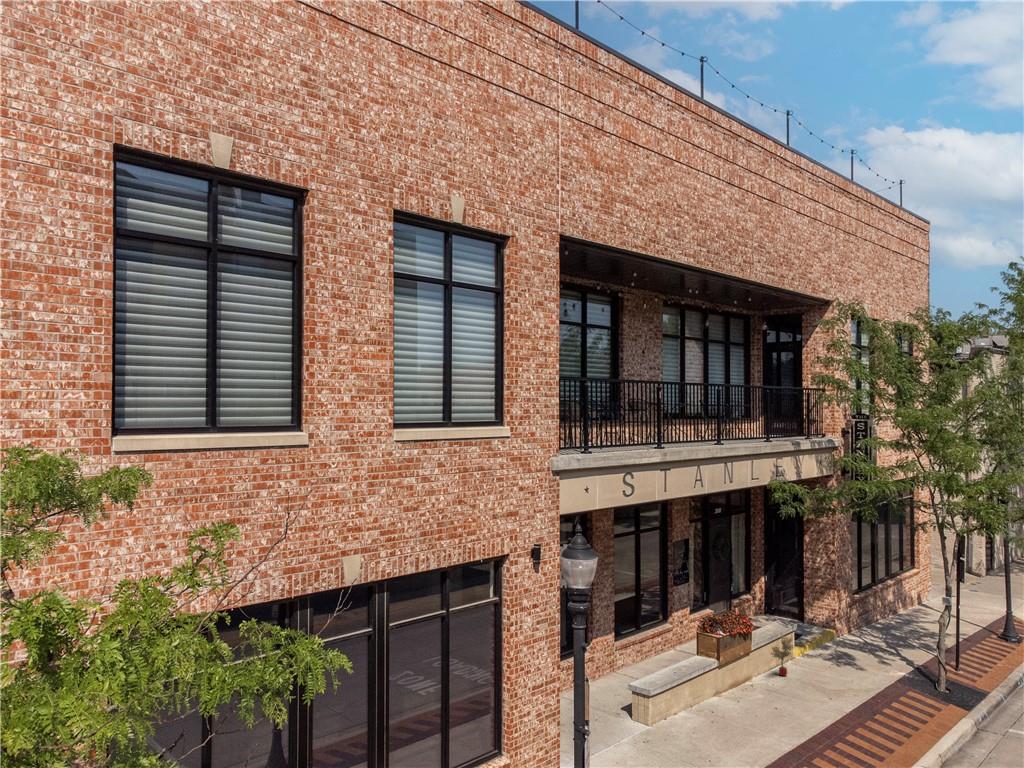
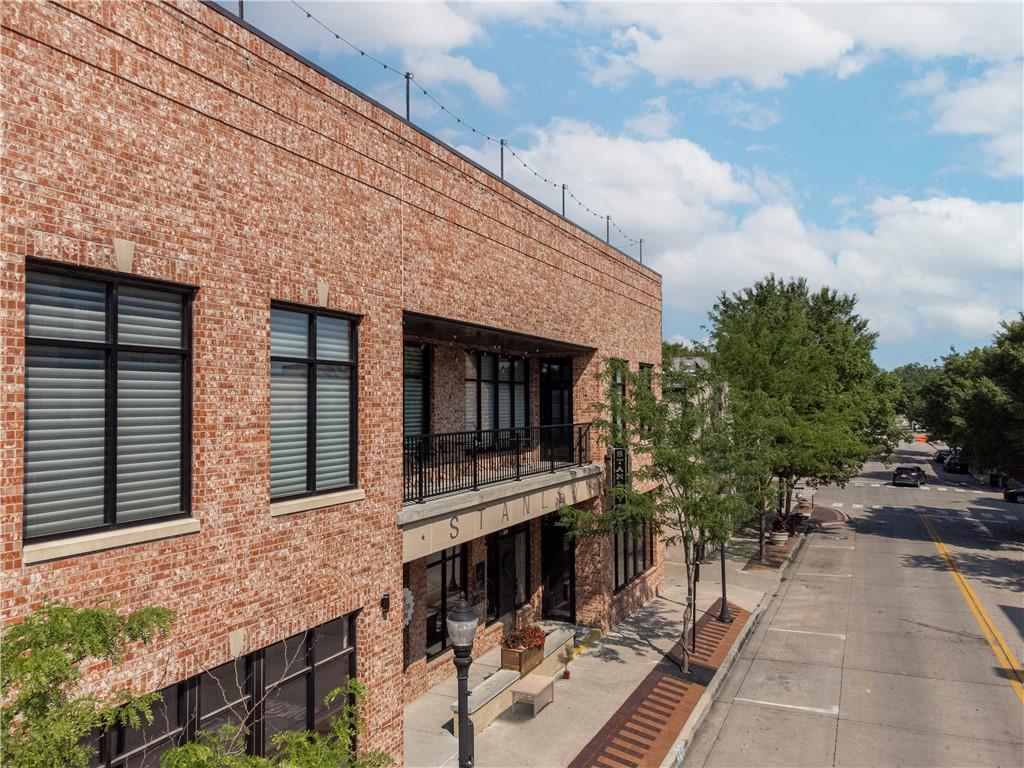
storage bench: none [706,664,763,712] -> present [510,674,555,717]

